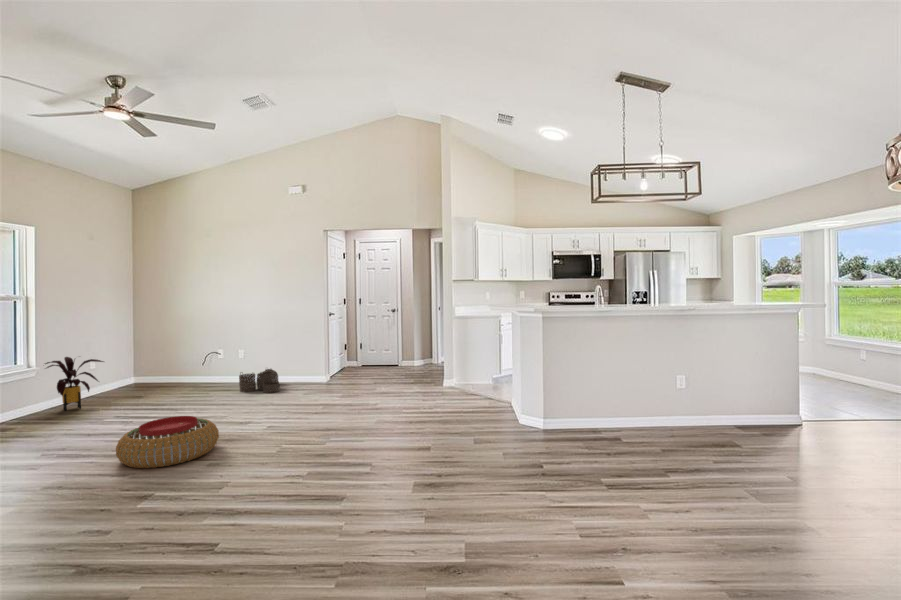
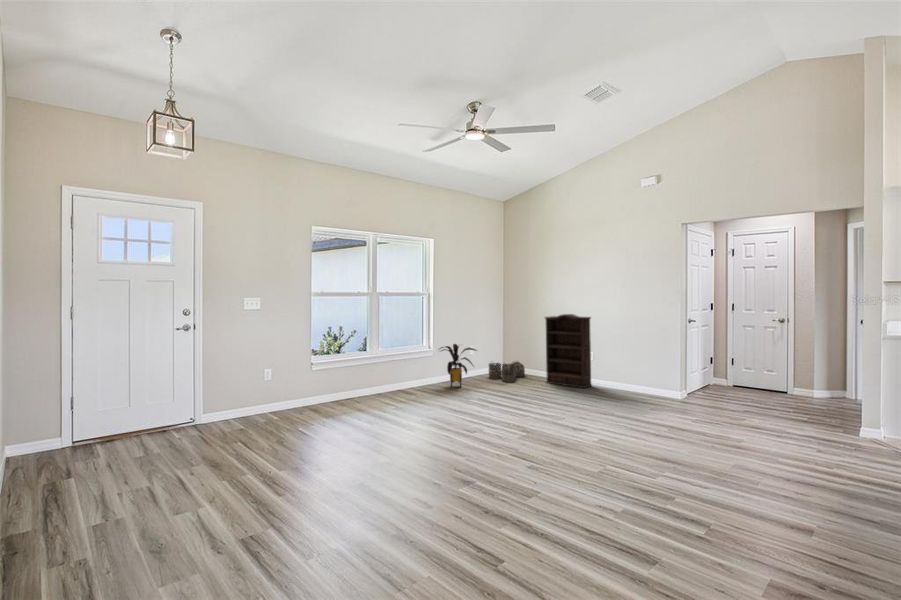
bookshelf: none [188,313,244,388] -> present [545,314,592,388]
woven basket: present [239,369,279,393] -> present [489,362,525,382]
pouf: present [116,416,219,468] -> none [462,410,546,457]

